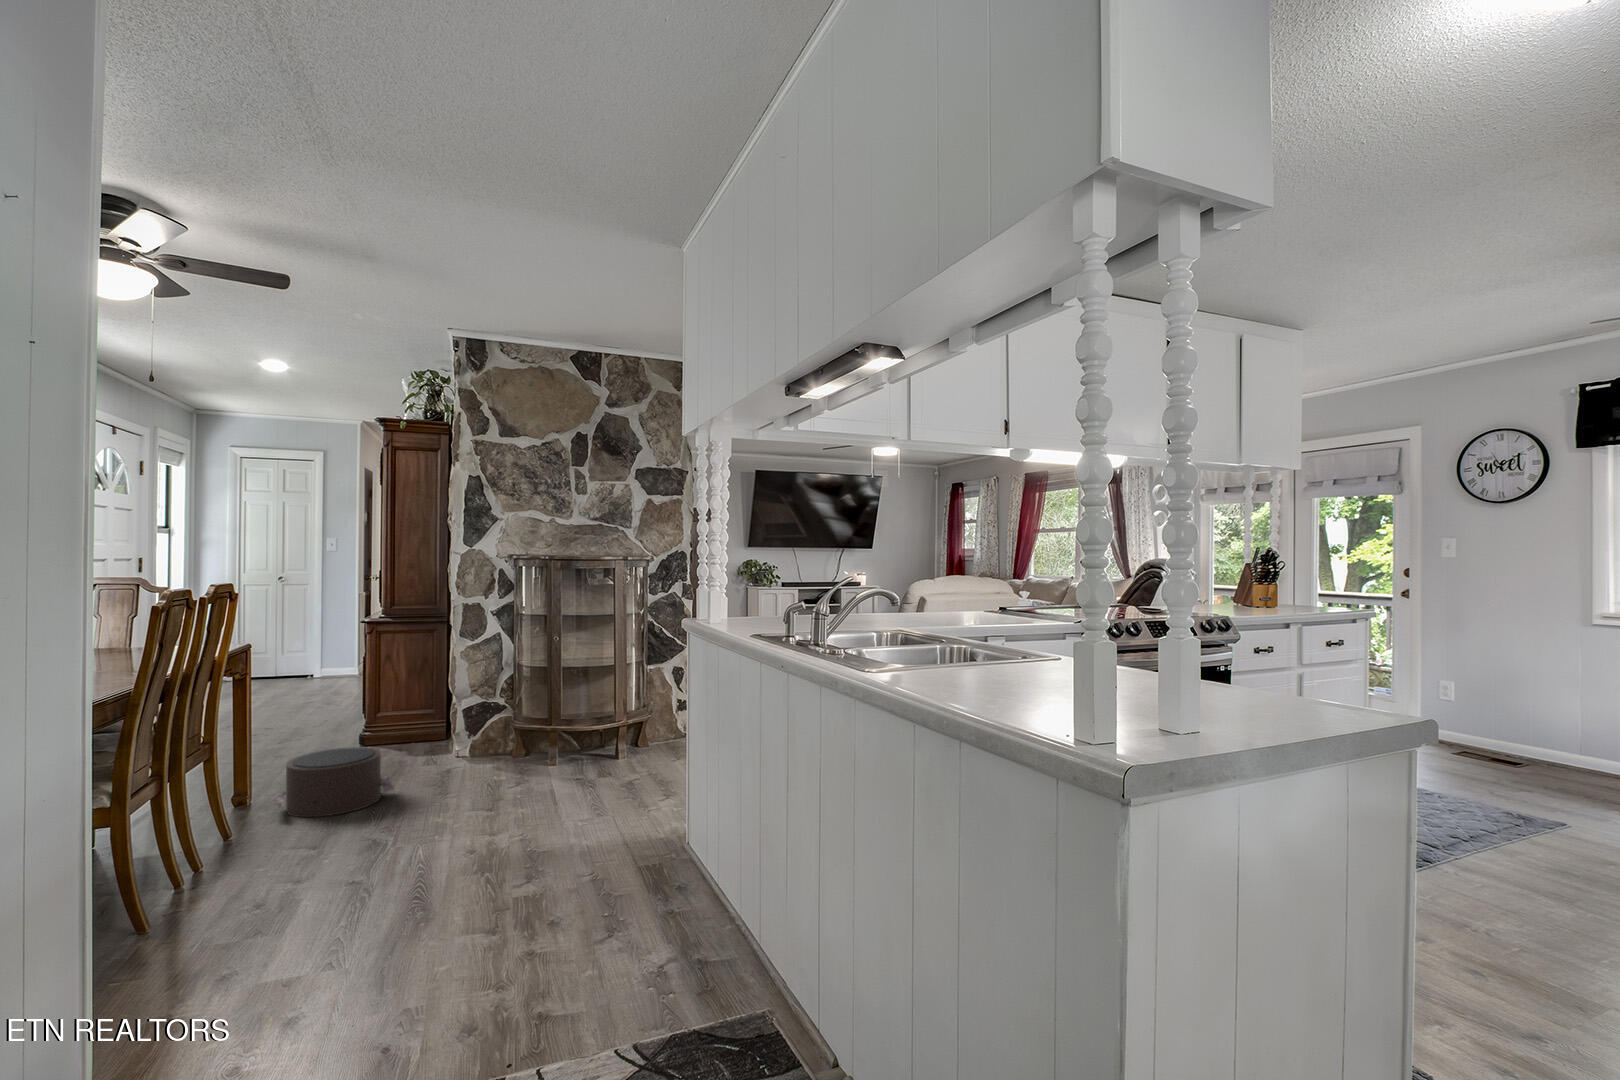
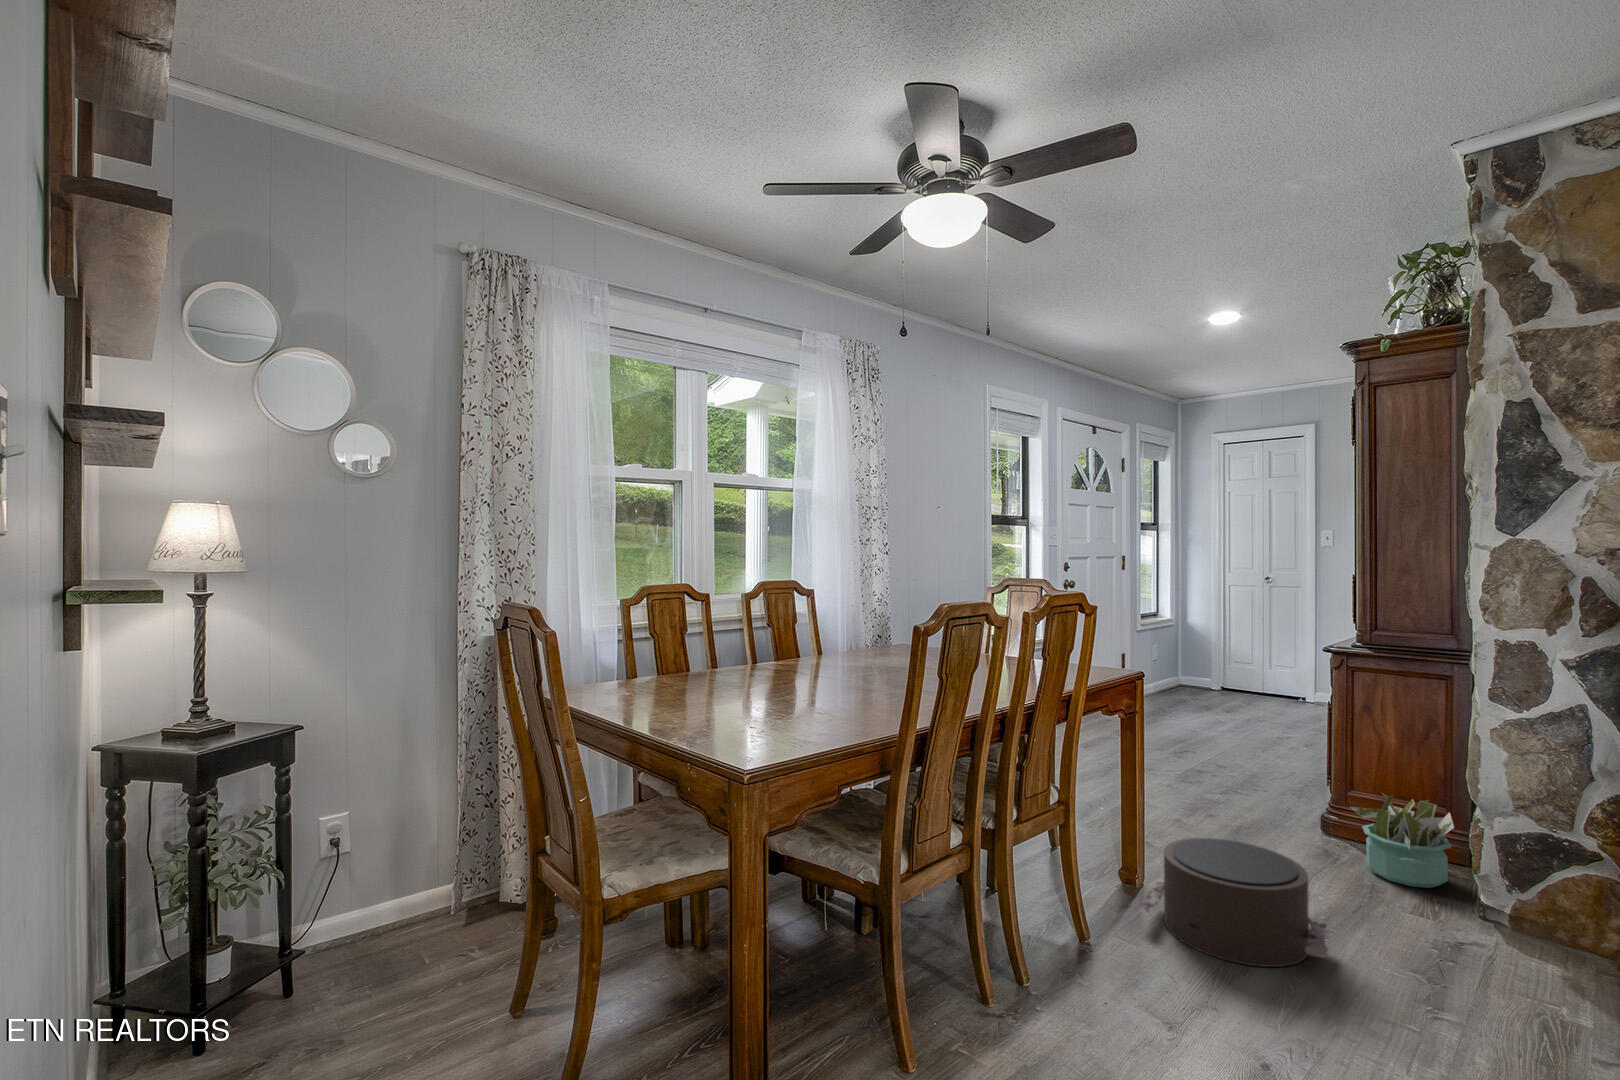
decorative plant: none [383,704,442,756] -> present [1350,793,1454,888]

